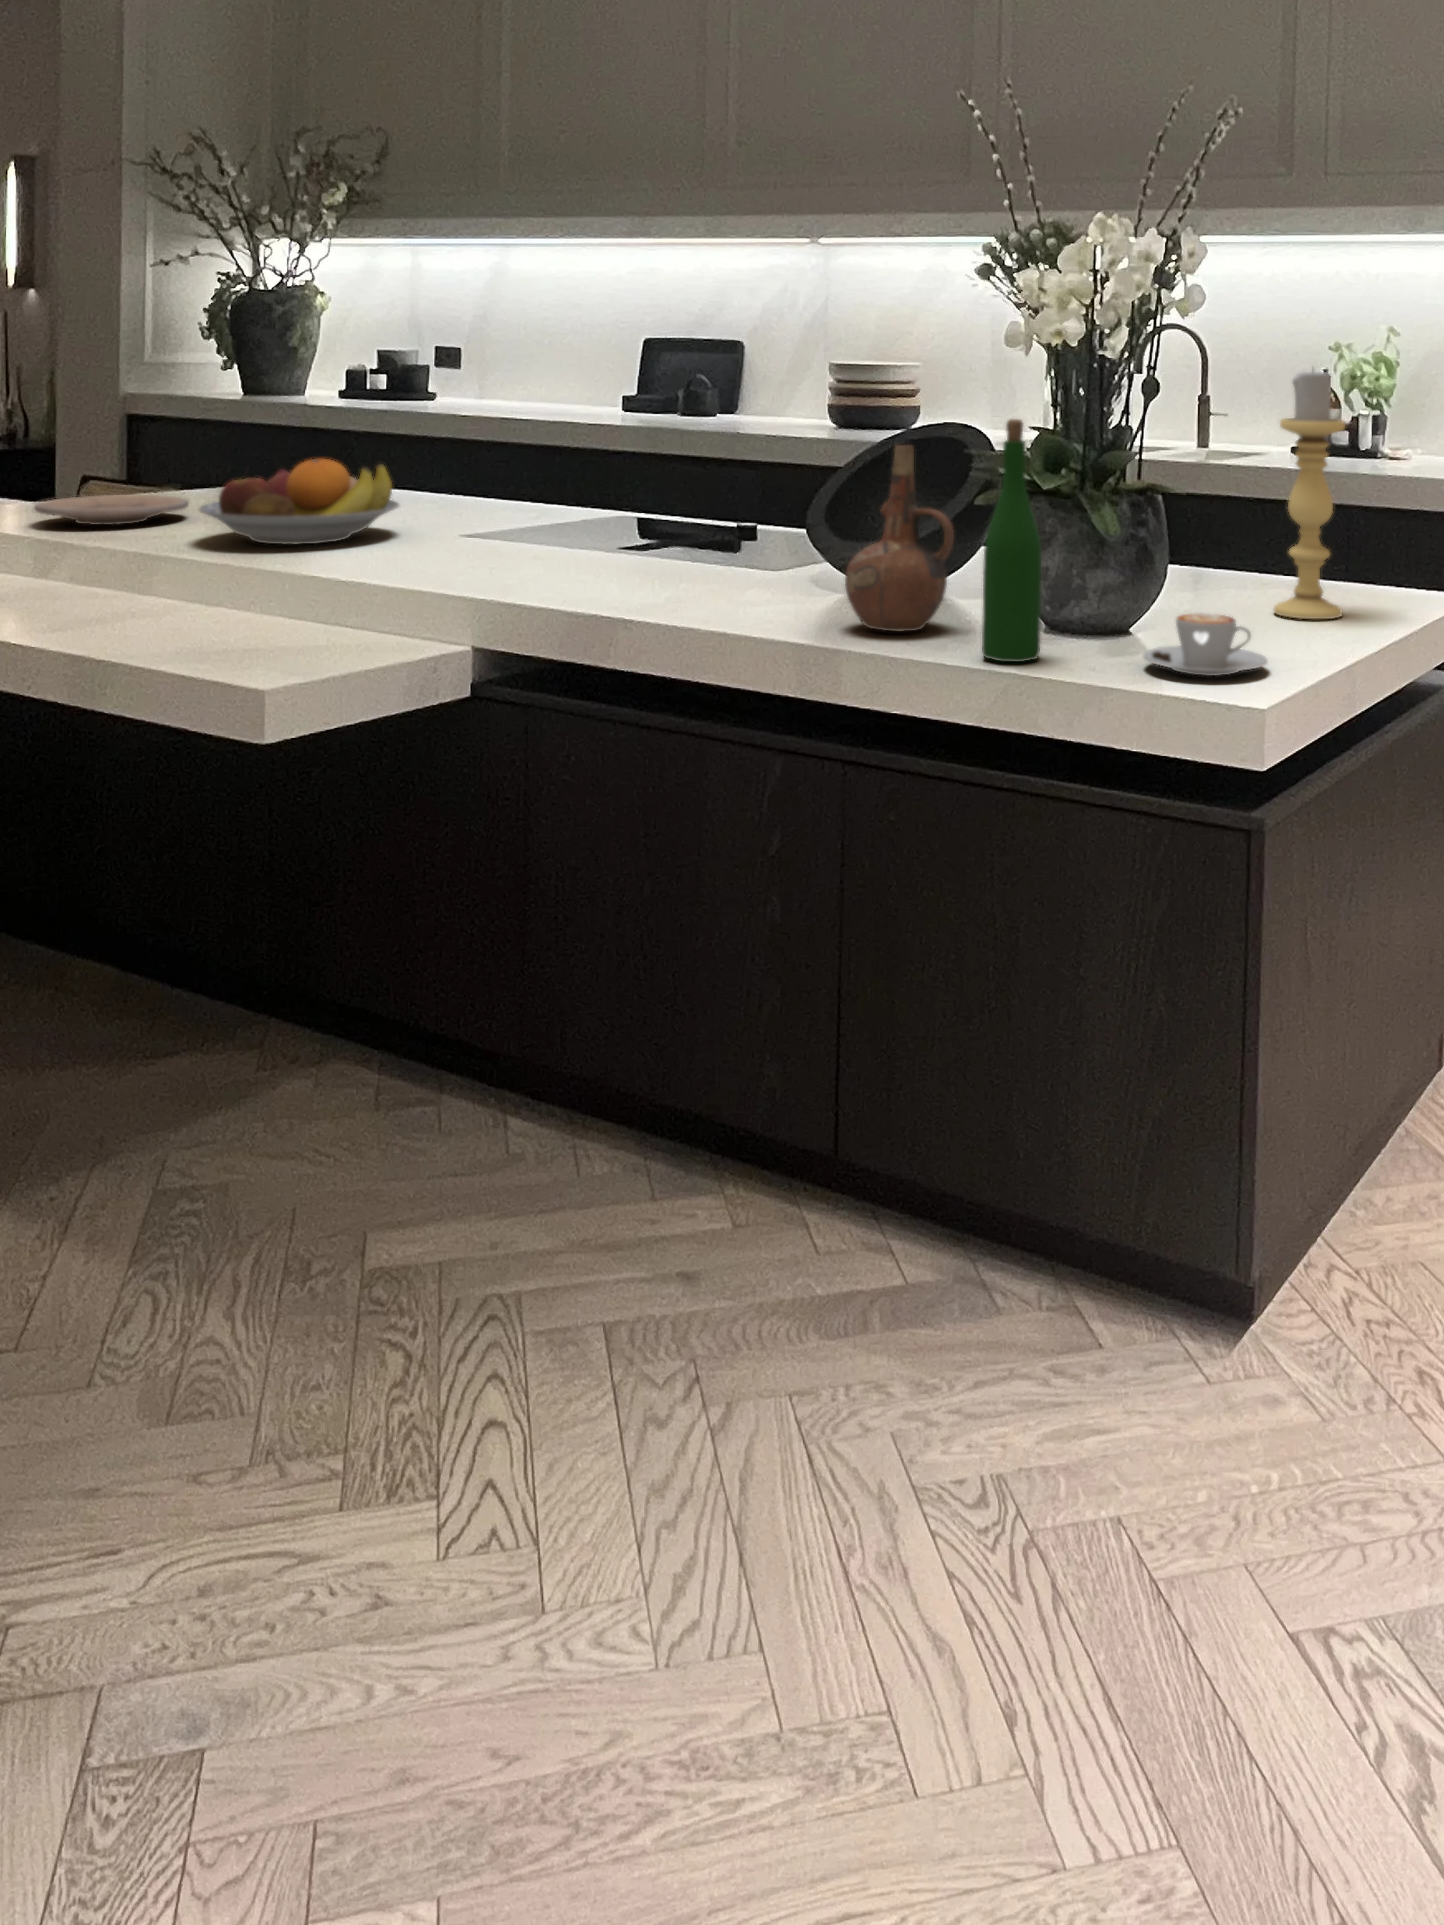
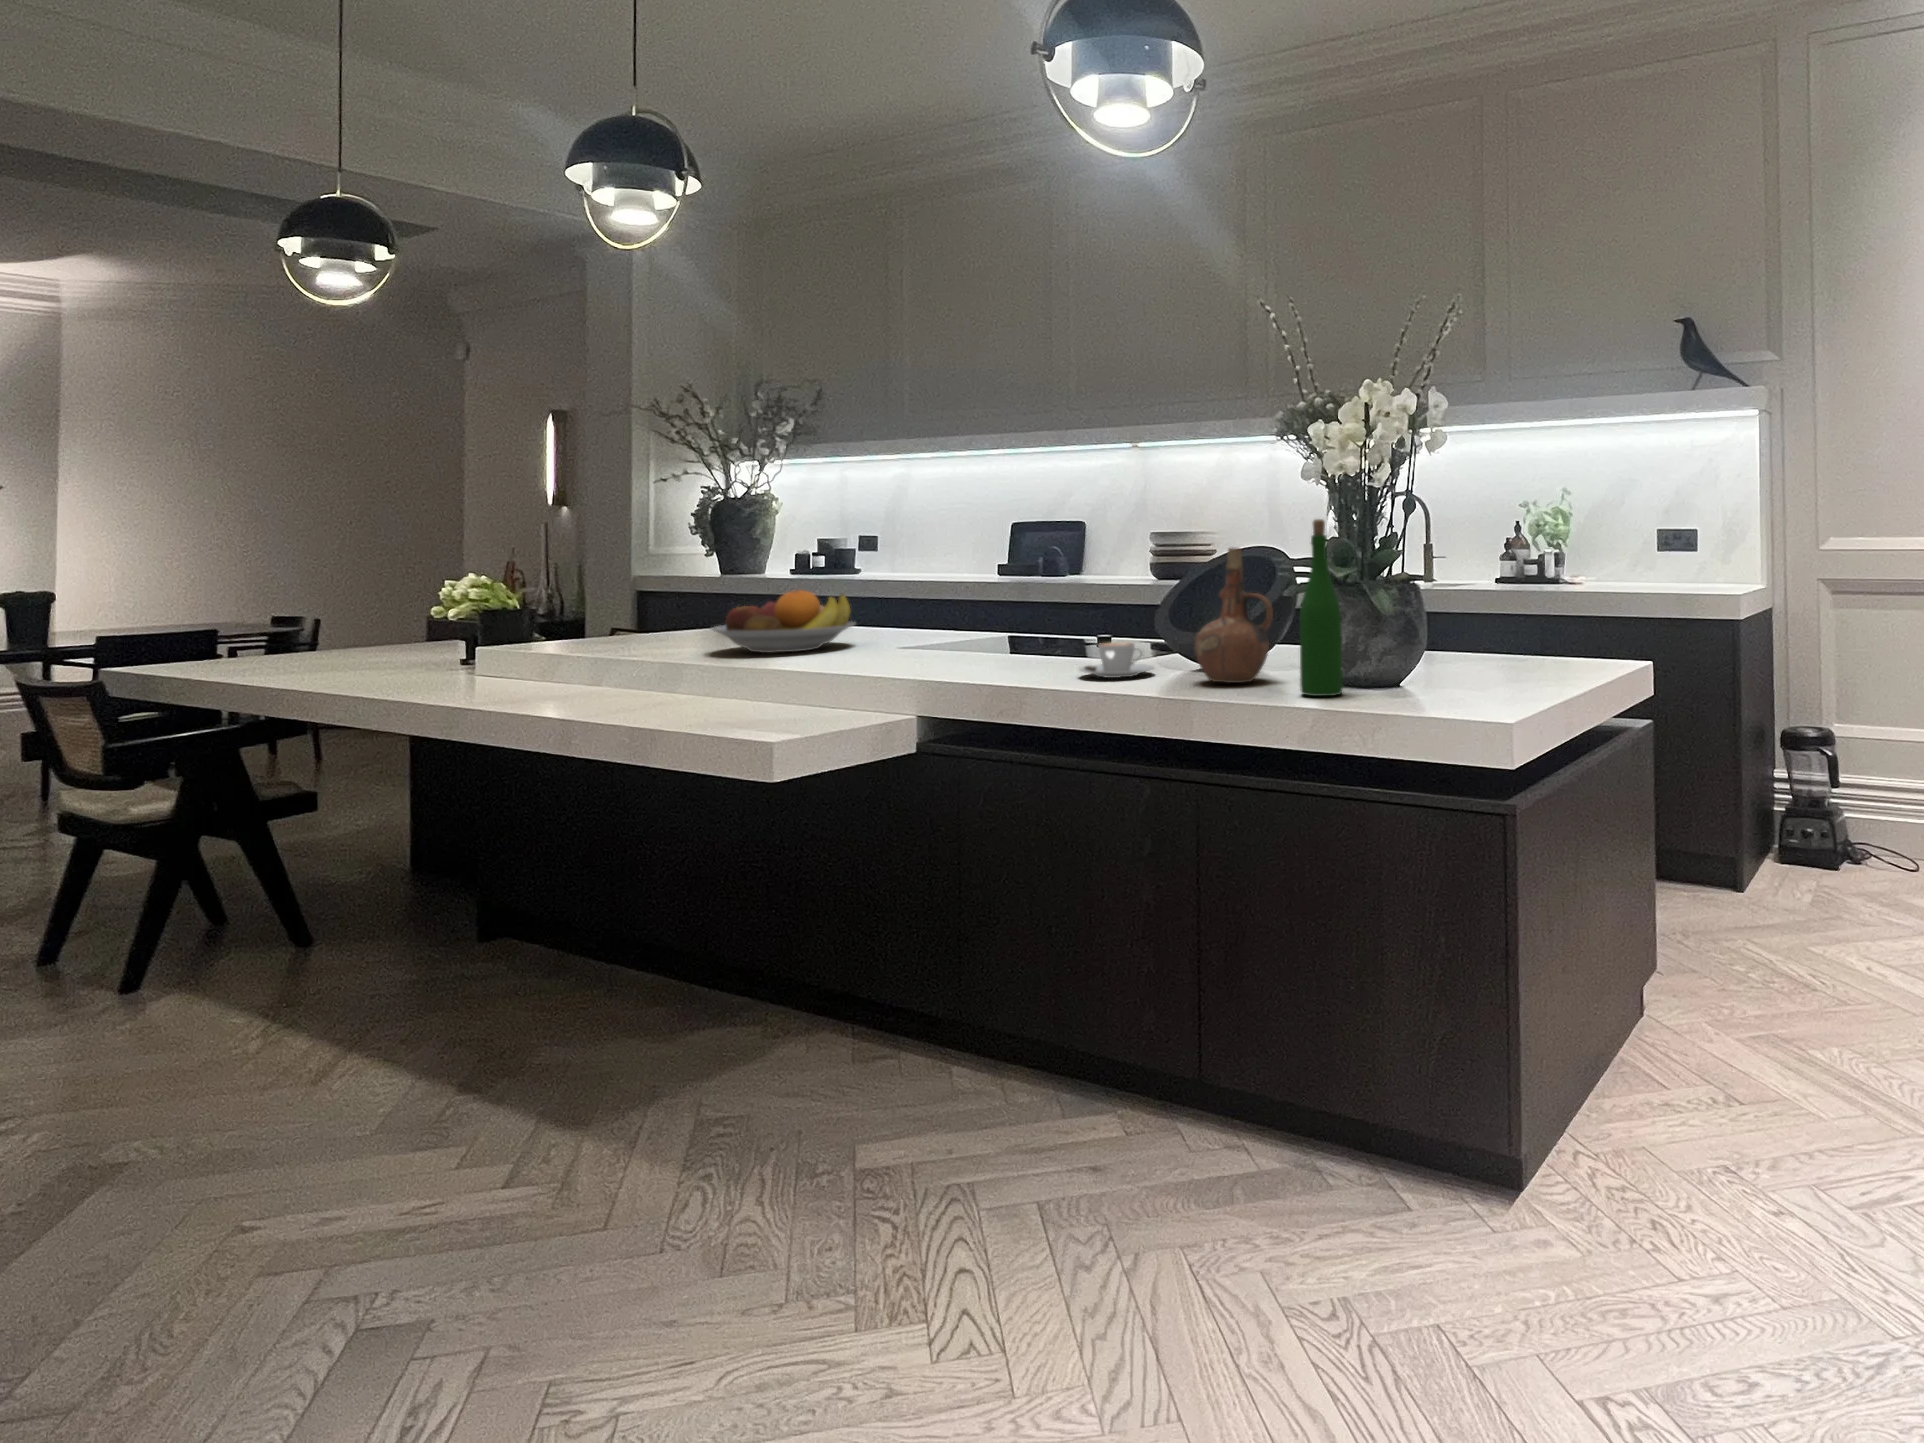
candle holder: present [1274,371,1345,619] -> none [1505,484,1557,668]
plate: present [34,495,189,525] -> none [589,627,701,647]
coffee cup: present [1143,613,1267,676] -> present [1079,642,1154,678]

